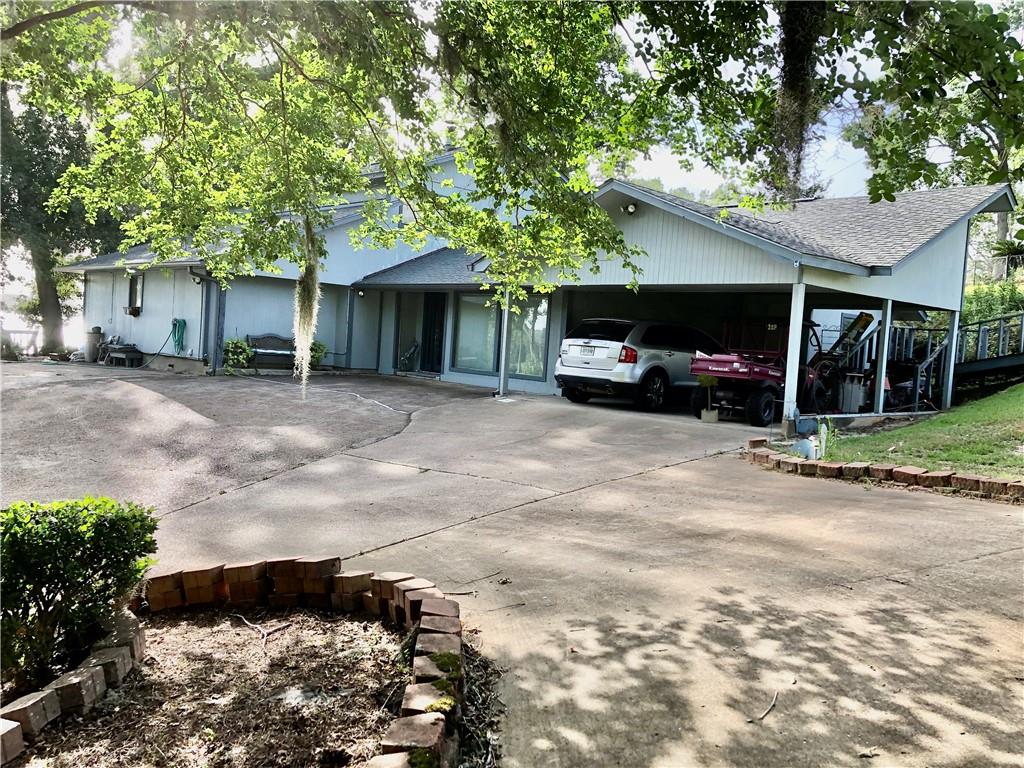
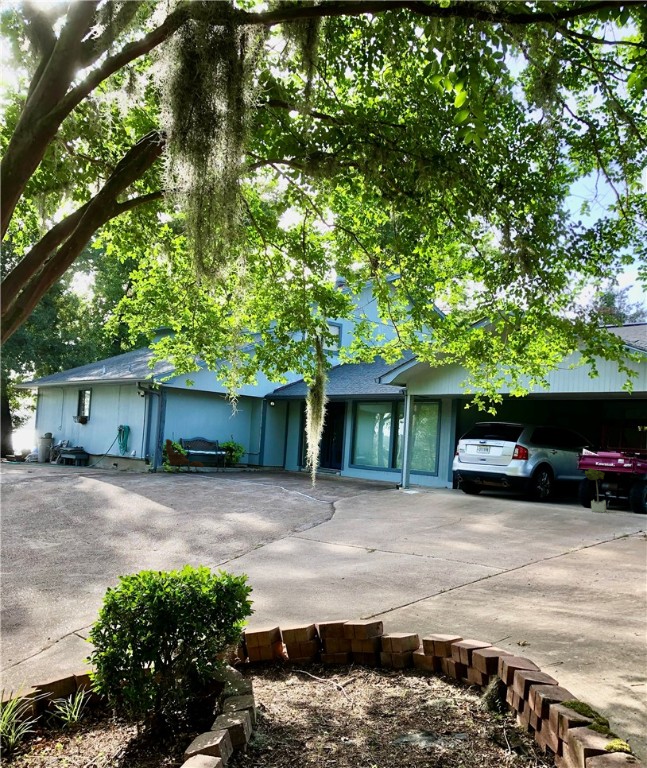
lounge chair: none [227,336,275,376] -> present [166,439,203,472]

